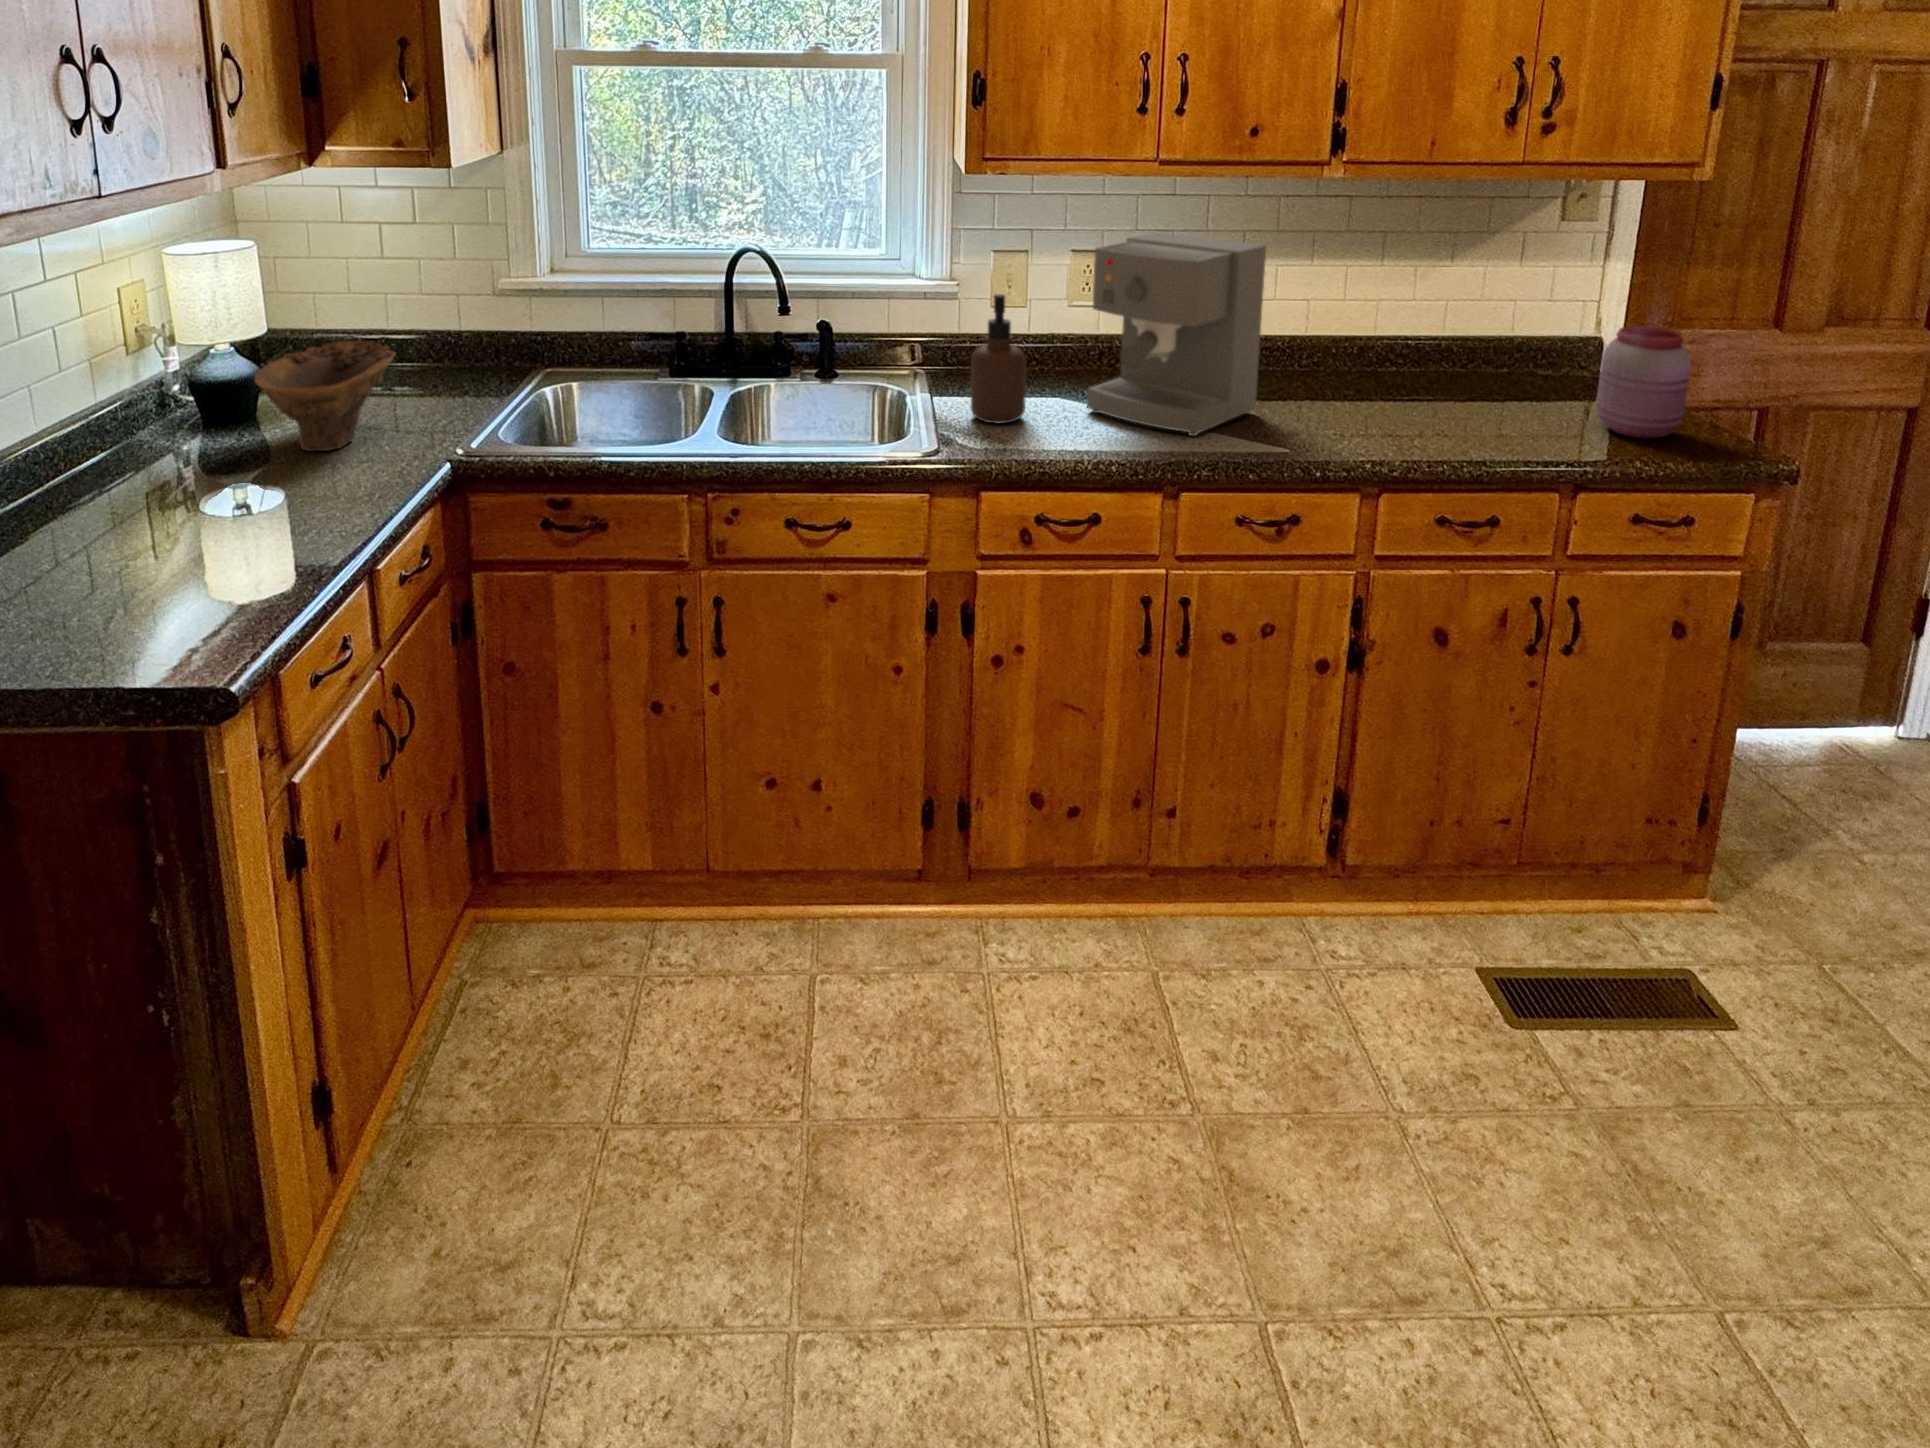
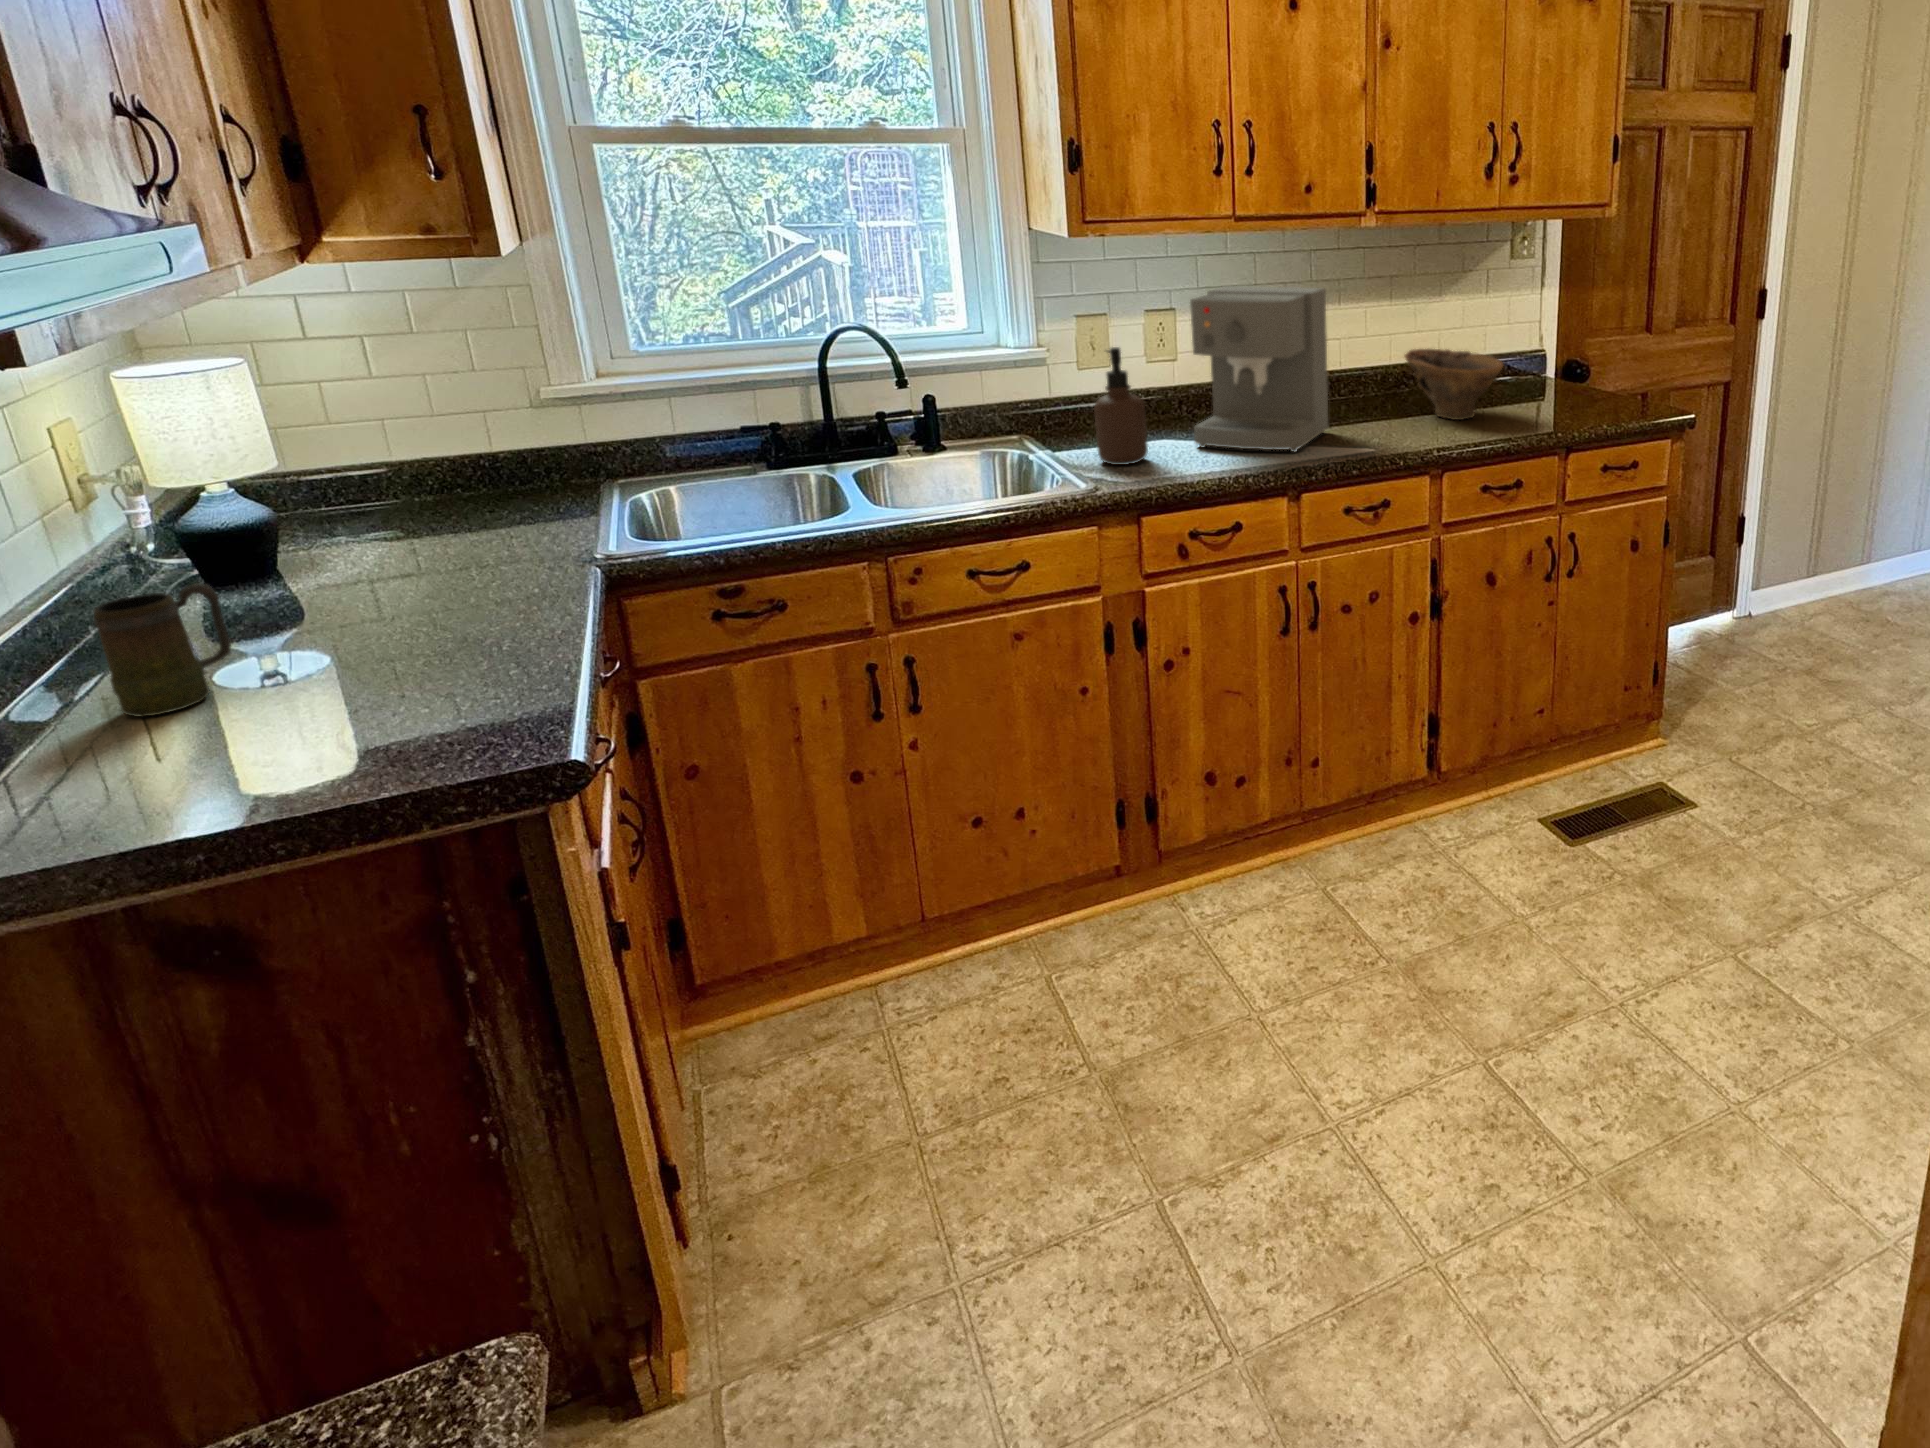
jar: present [1596,326,1691,438] -> none [1564,332,1623,414]
bowl: present [254,341,395,451] -> present [1405,349,1503,420]
mug: none [34,442,131,549] -> present [93,583,231,717]

